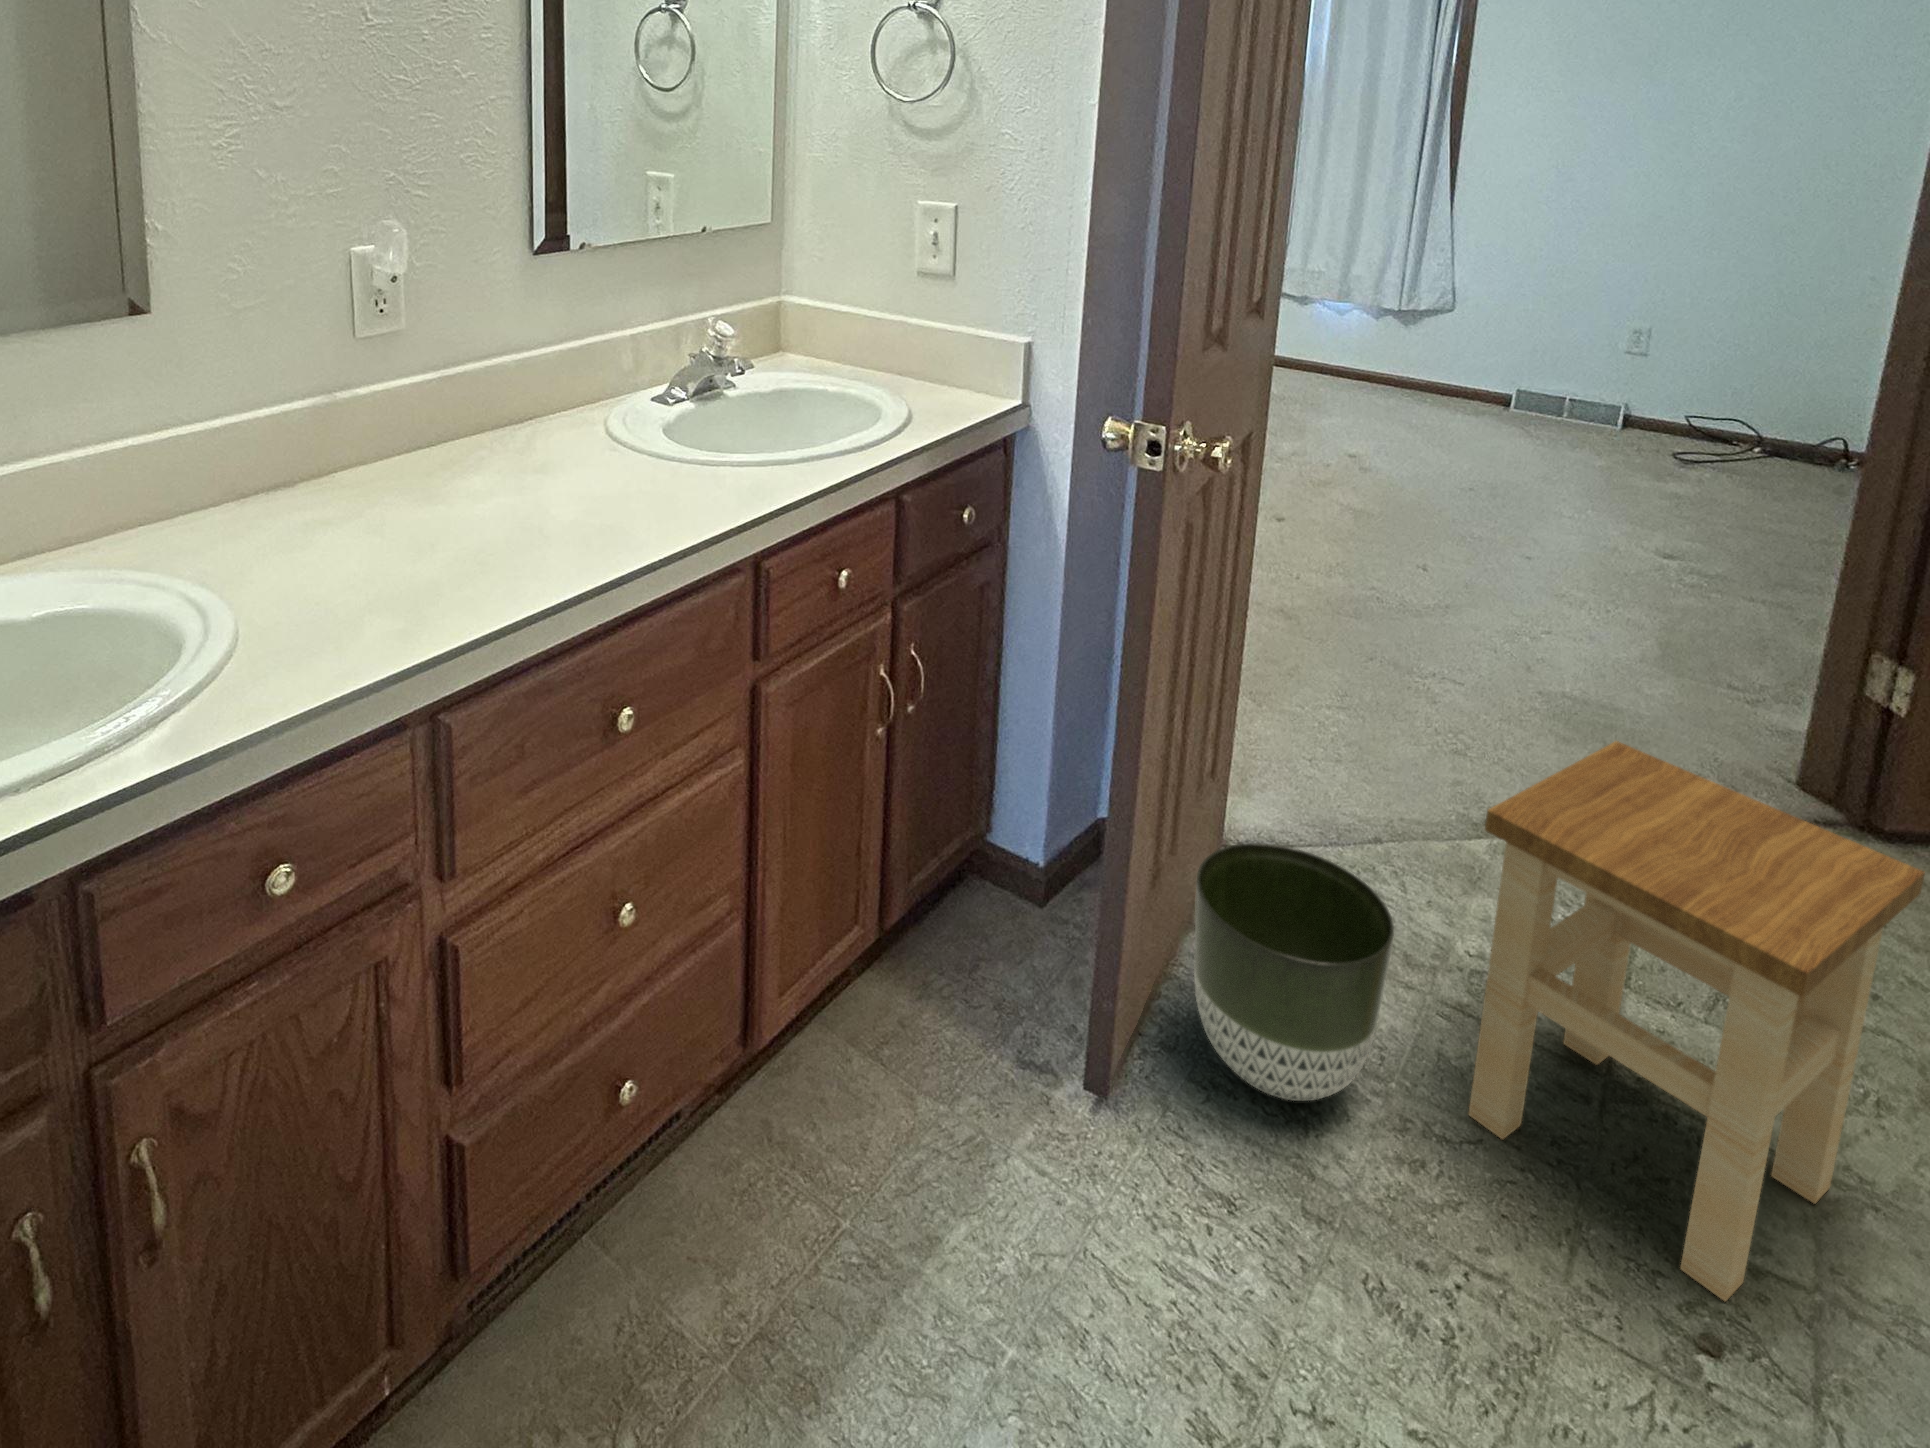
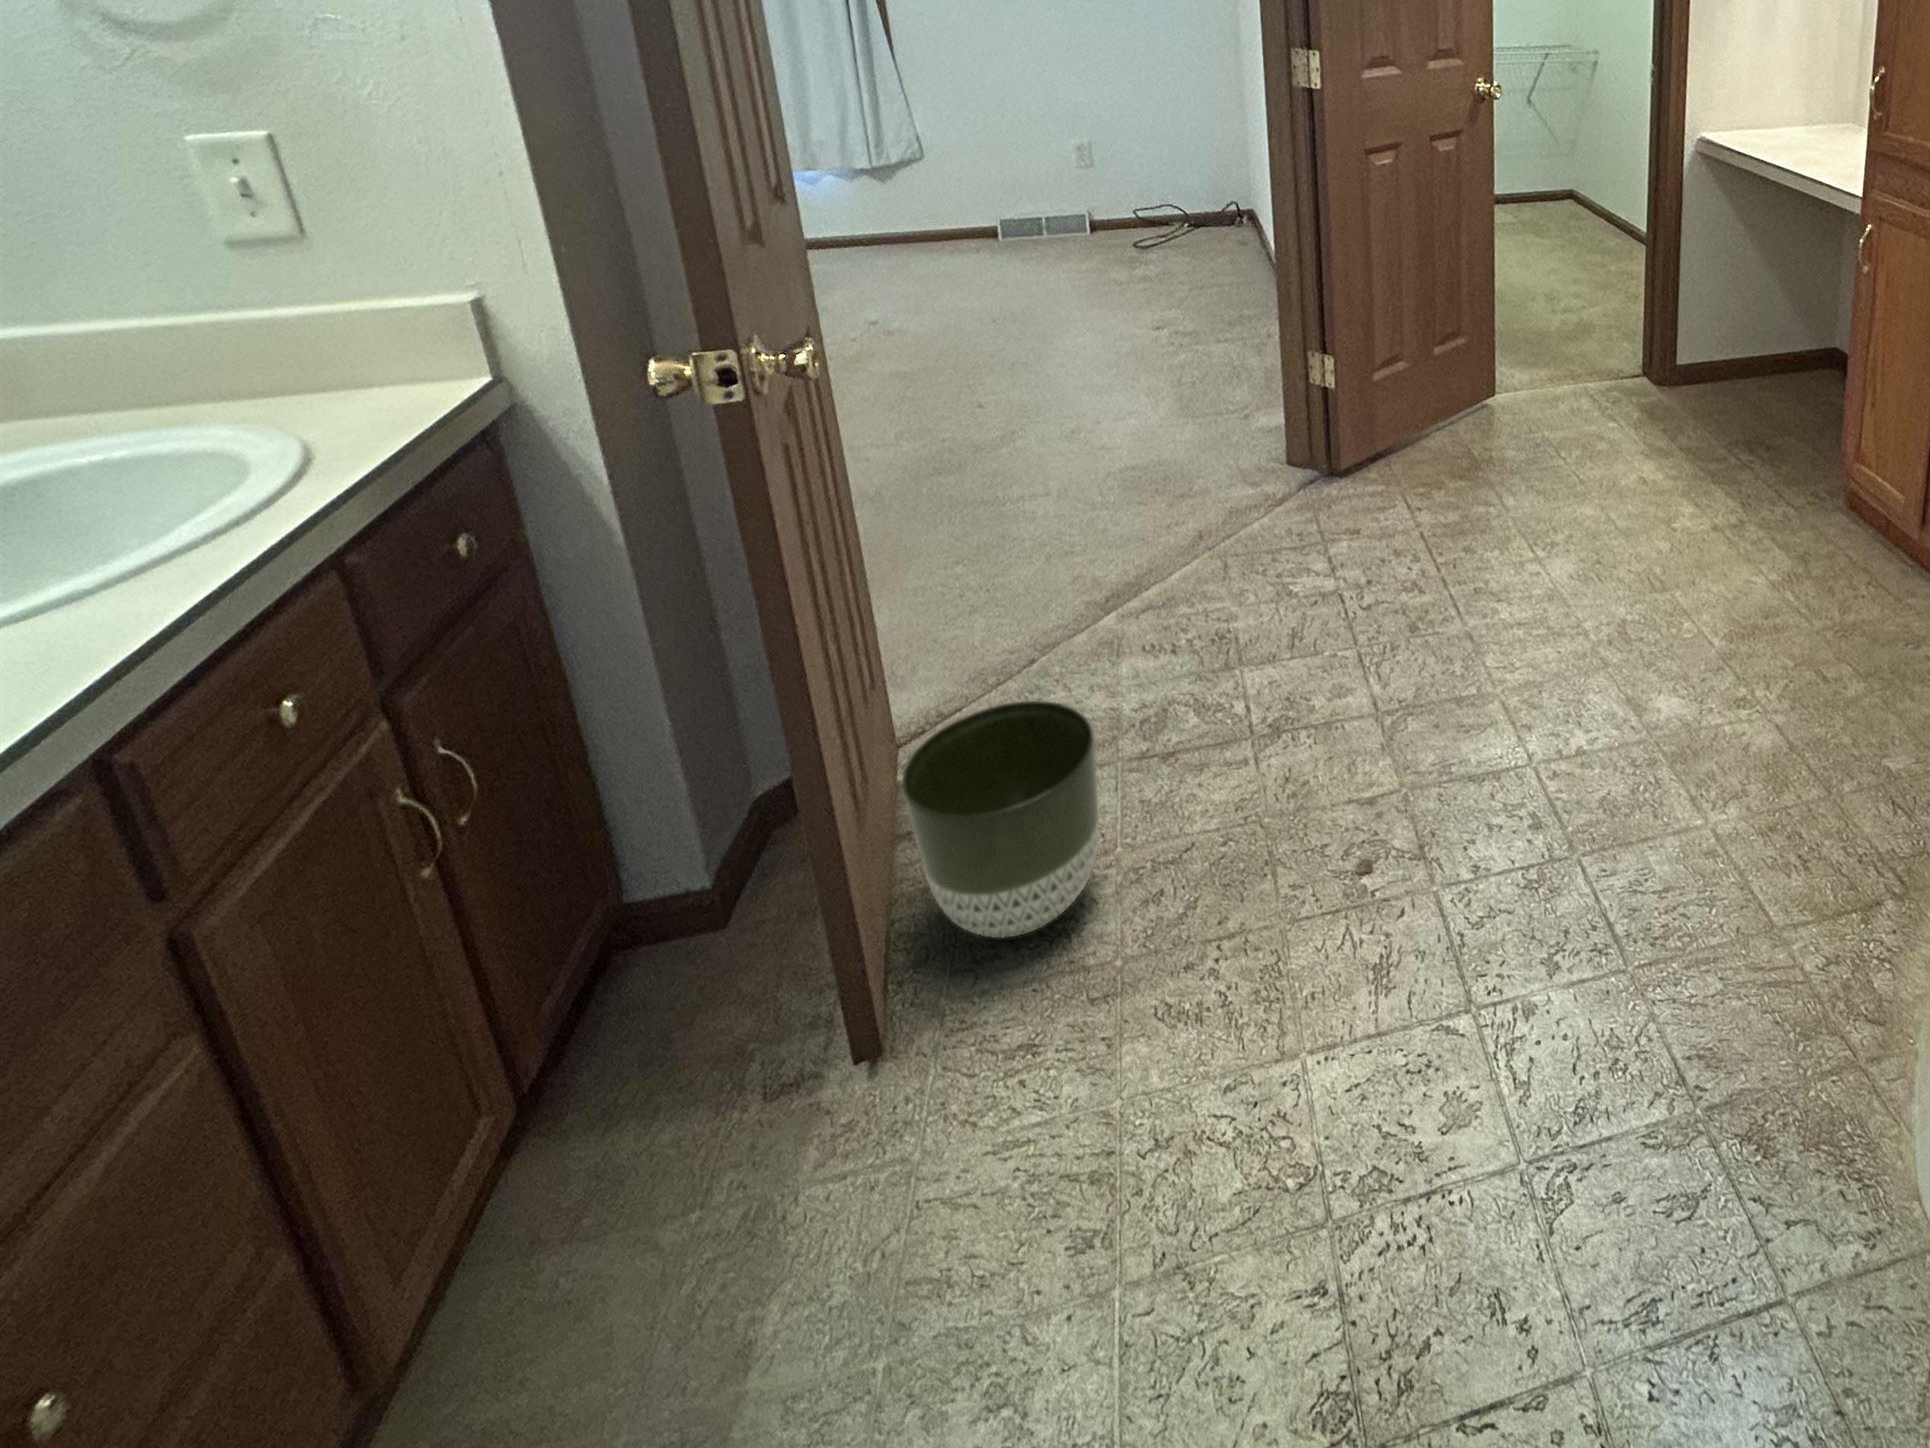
stool: present [1469,741,1925,1301] -> none [1135,487,1388,832]

